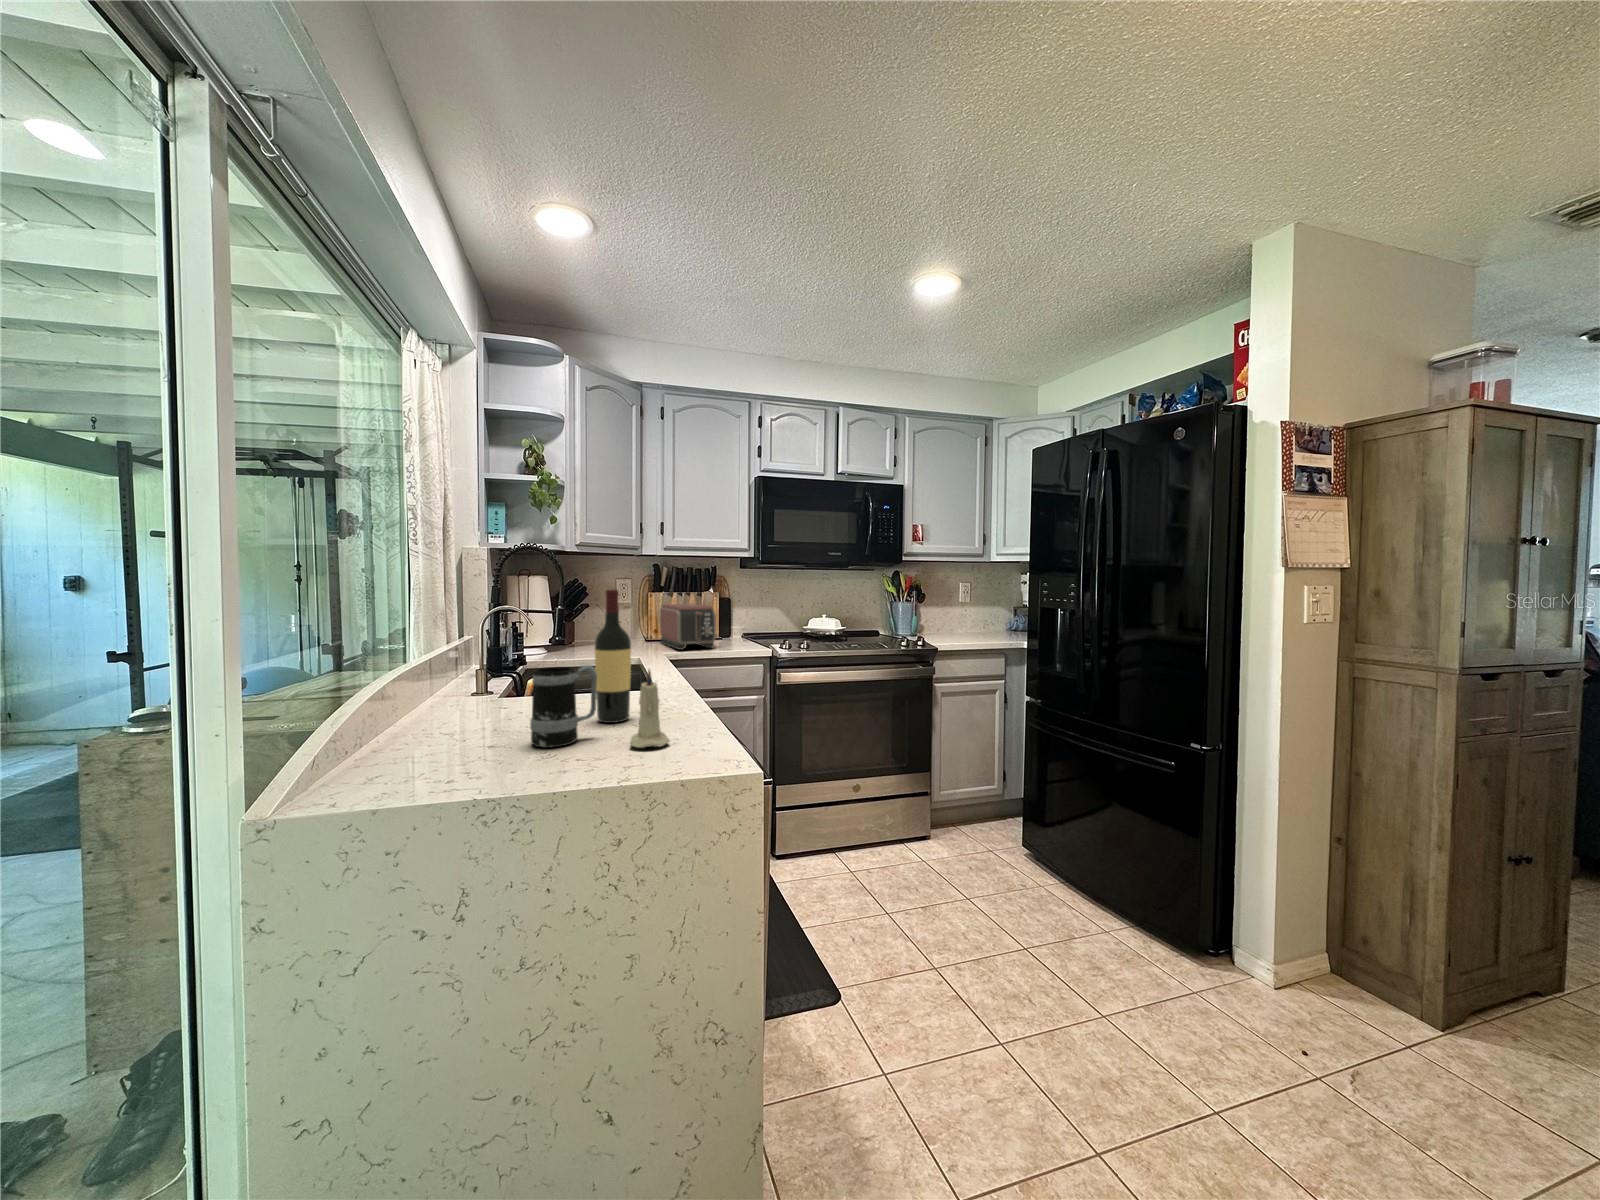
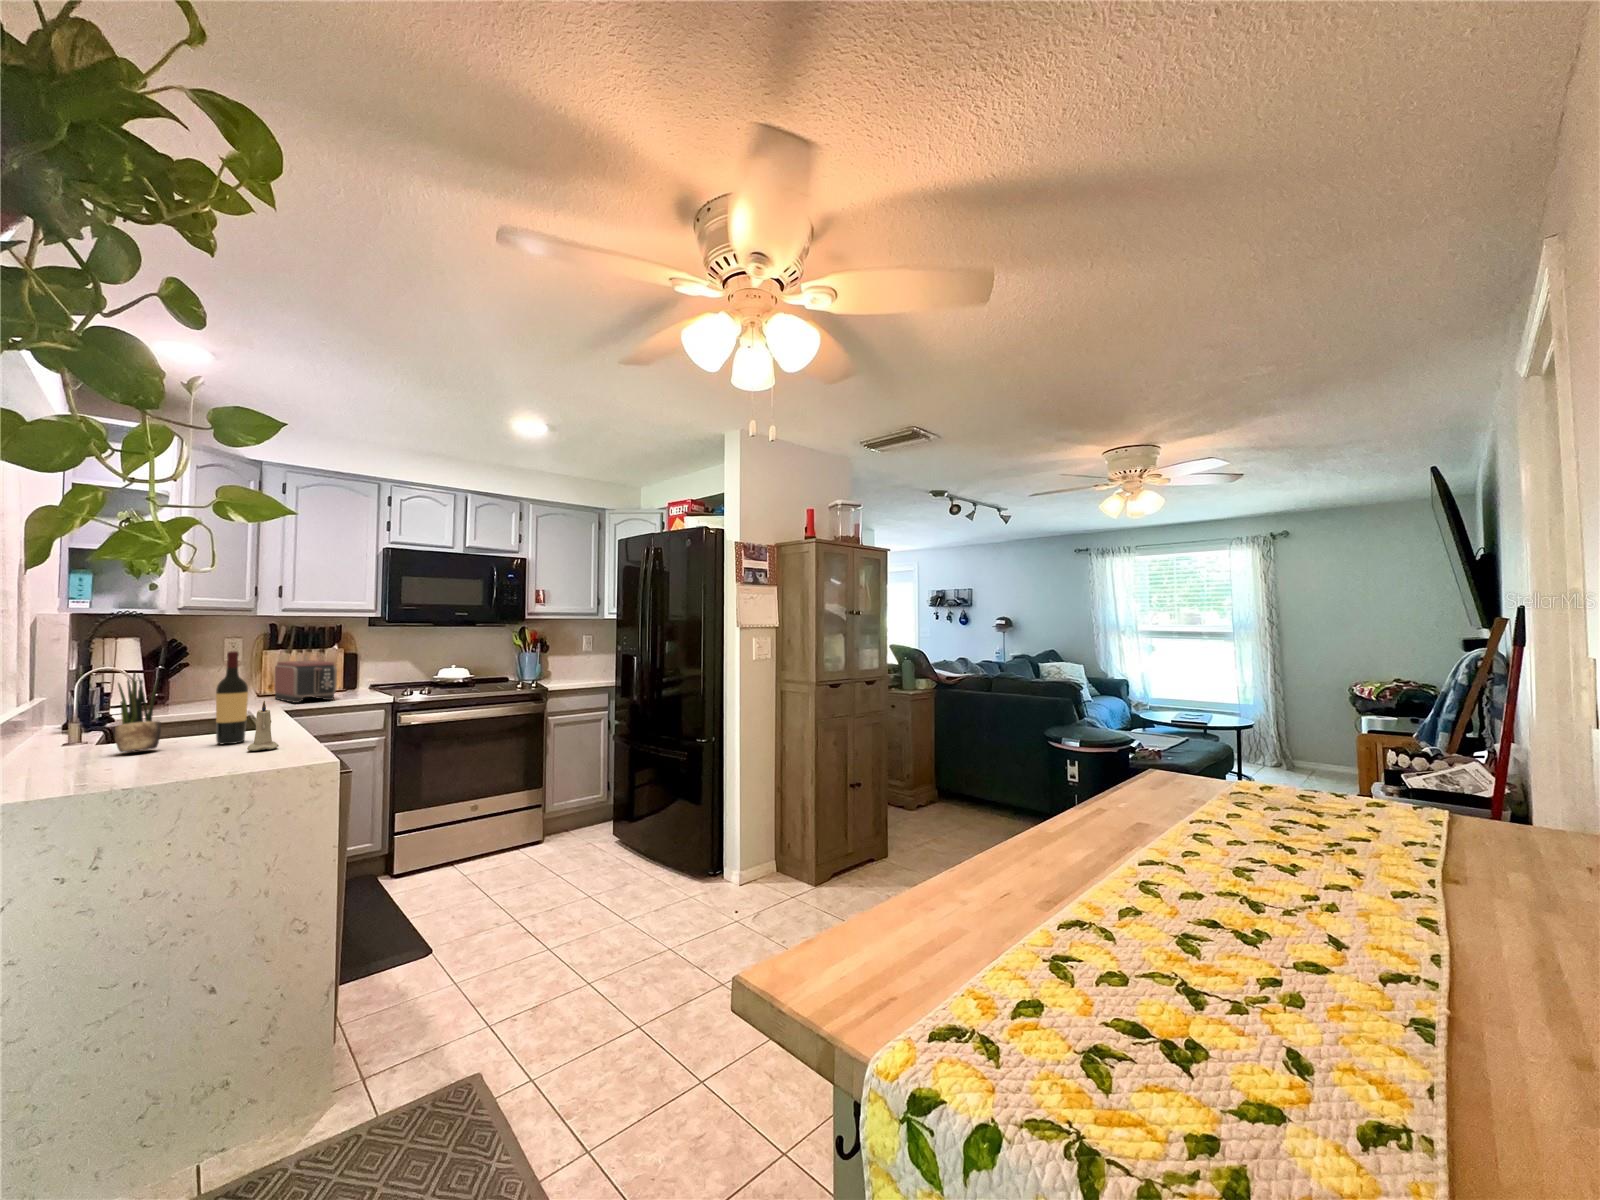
potted plant: none [487,614,536,726] -> present [115,672,161,752]
mug: present [530,665,597,748] -> none [163,702,221,757]

